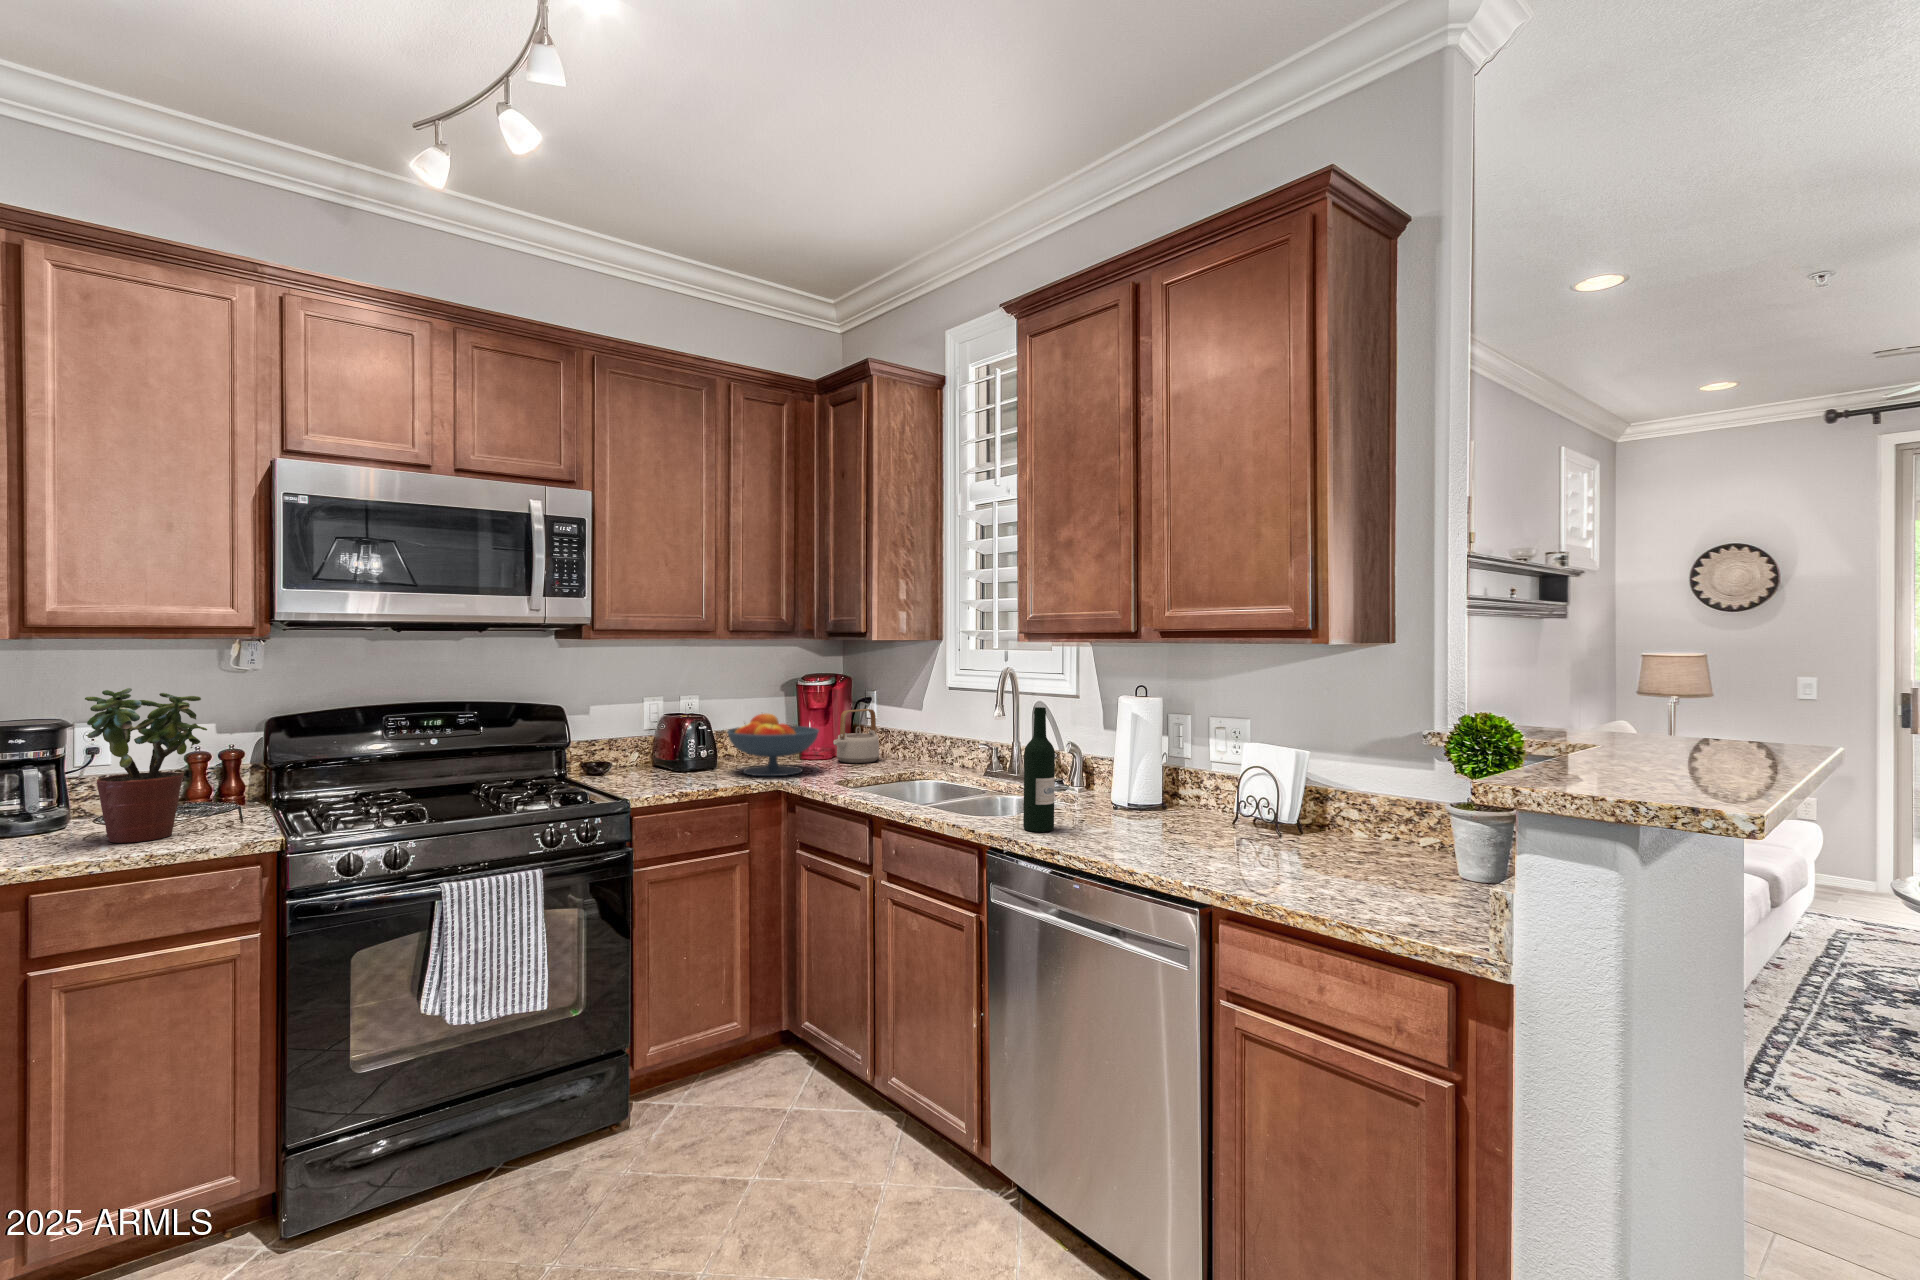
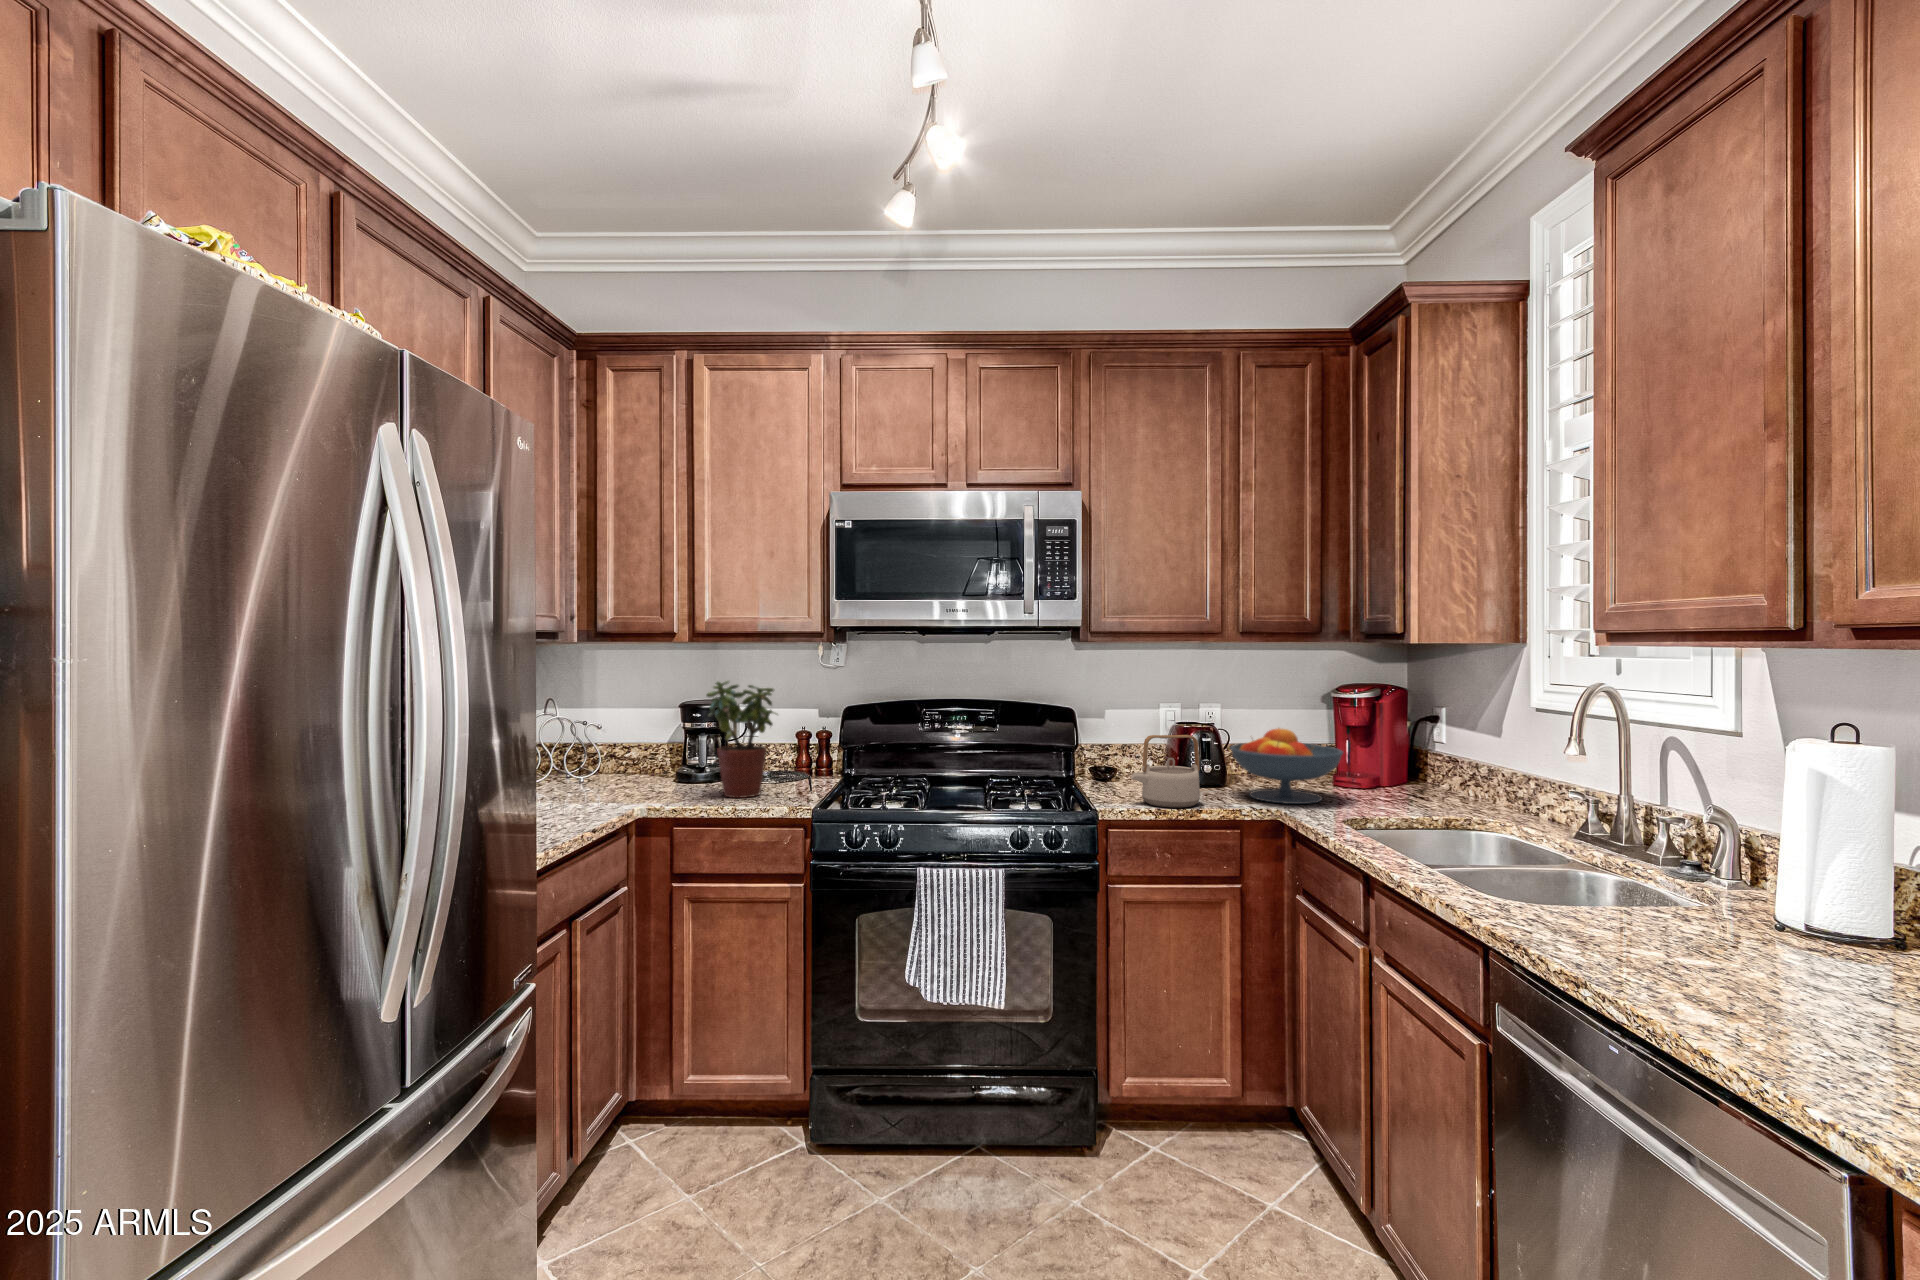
wine bottle: present [1023,707,1055,832] -> none [1552,749,1610,943]
teapot: present [833,709,879,763] -> present [1131,735,1200,808]

